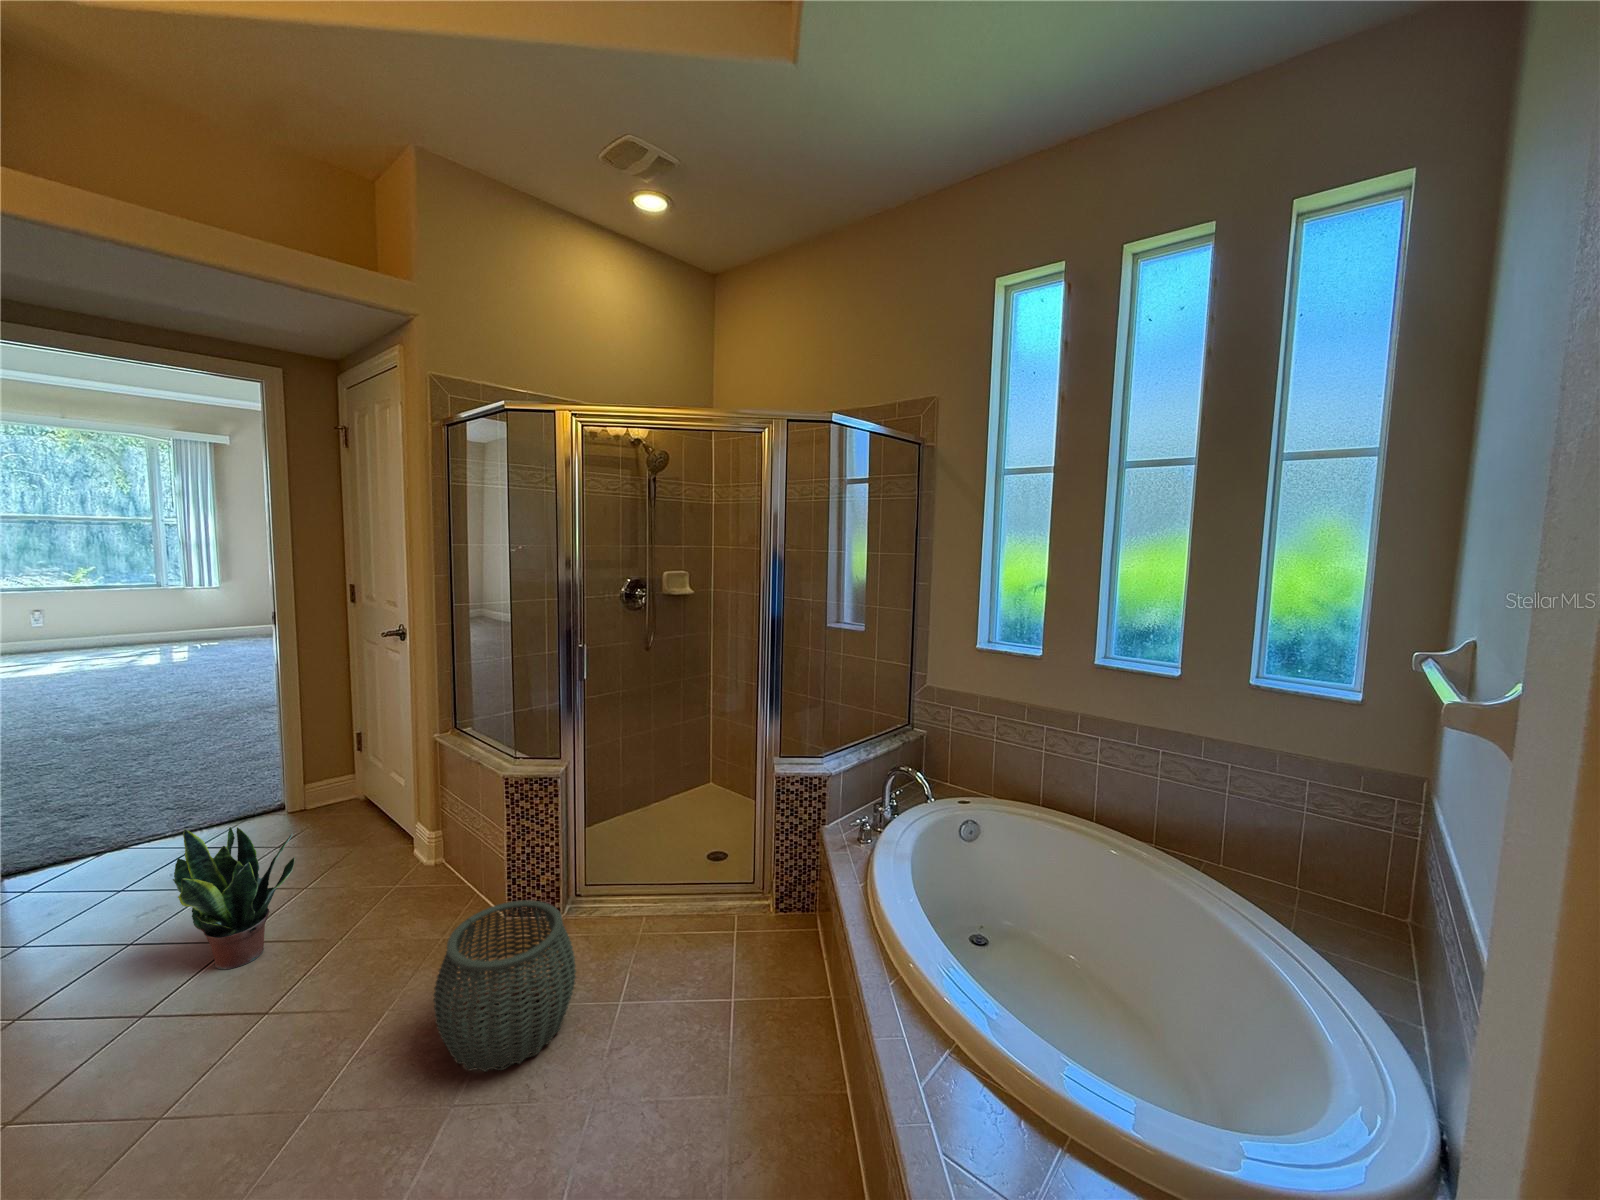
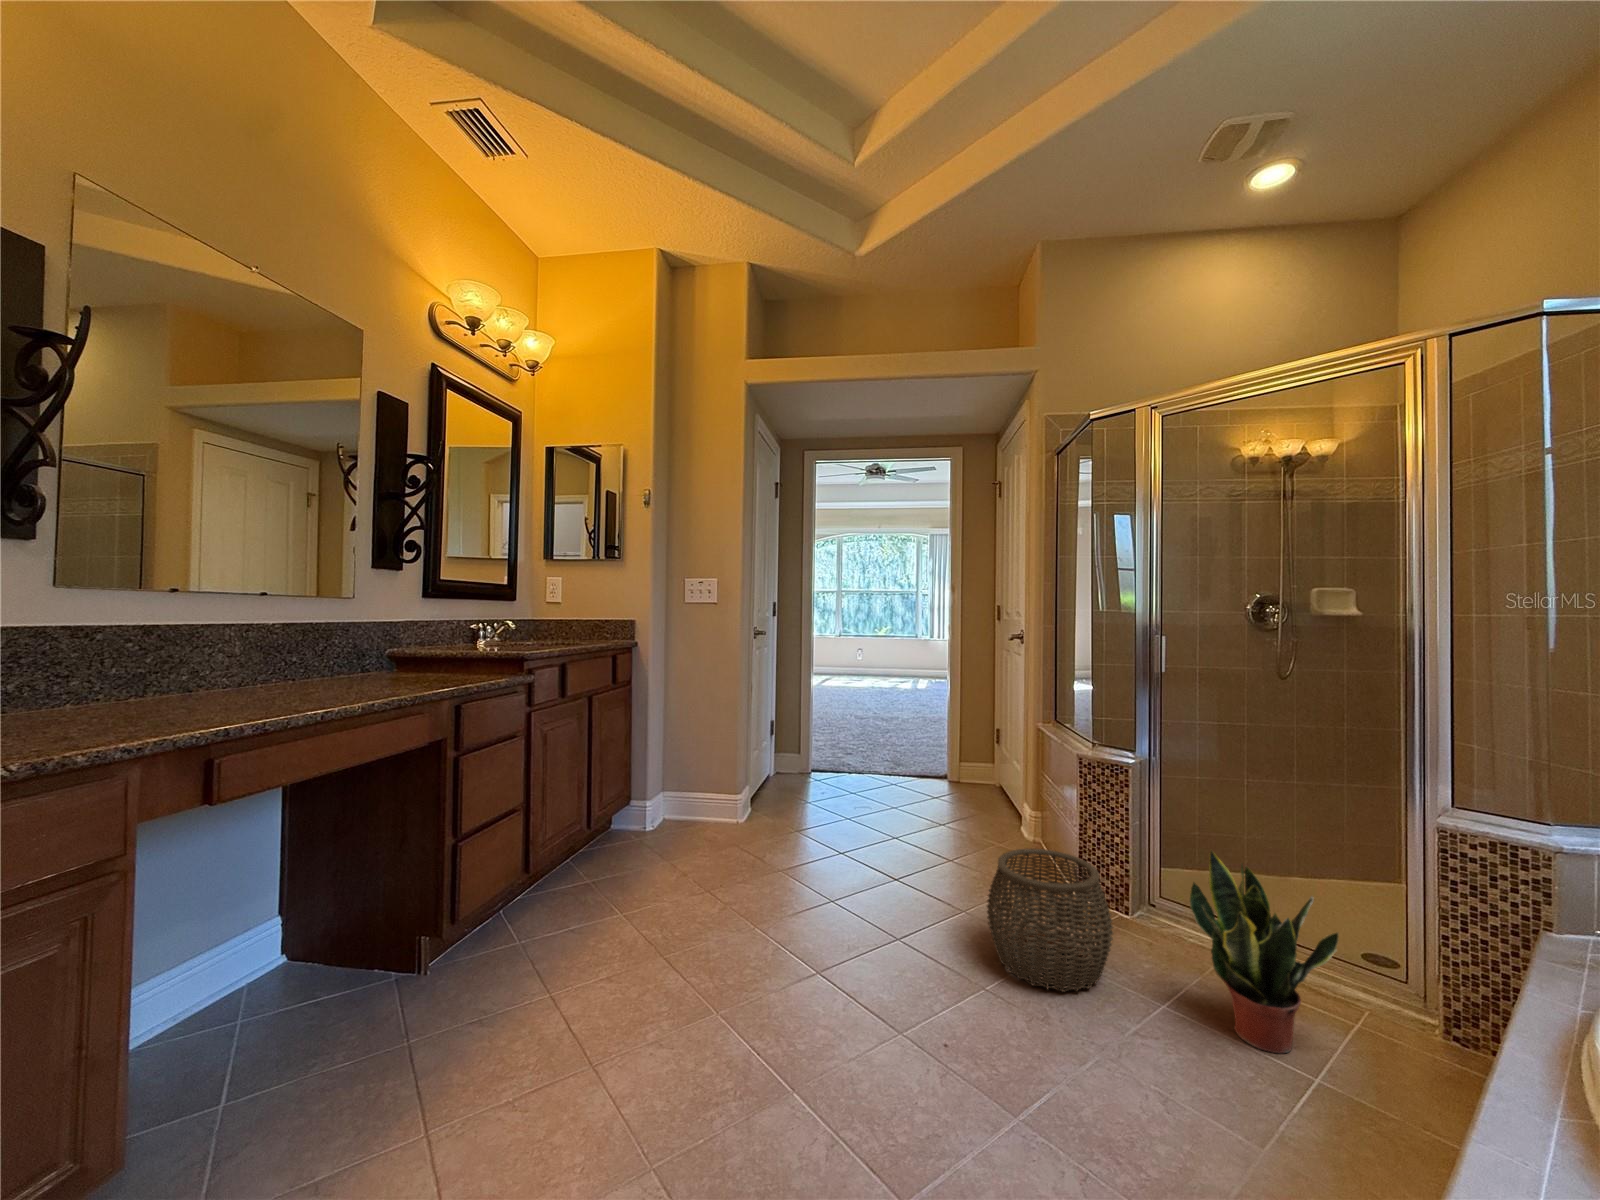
potted plant: present [173,827,295,969] -> present [1190,851,1339,1053]

